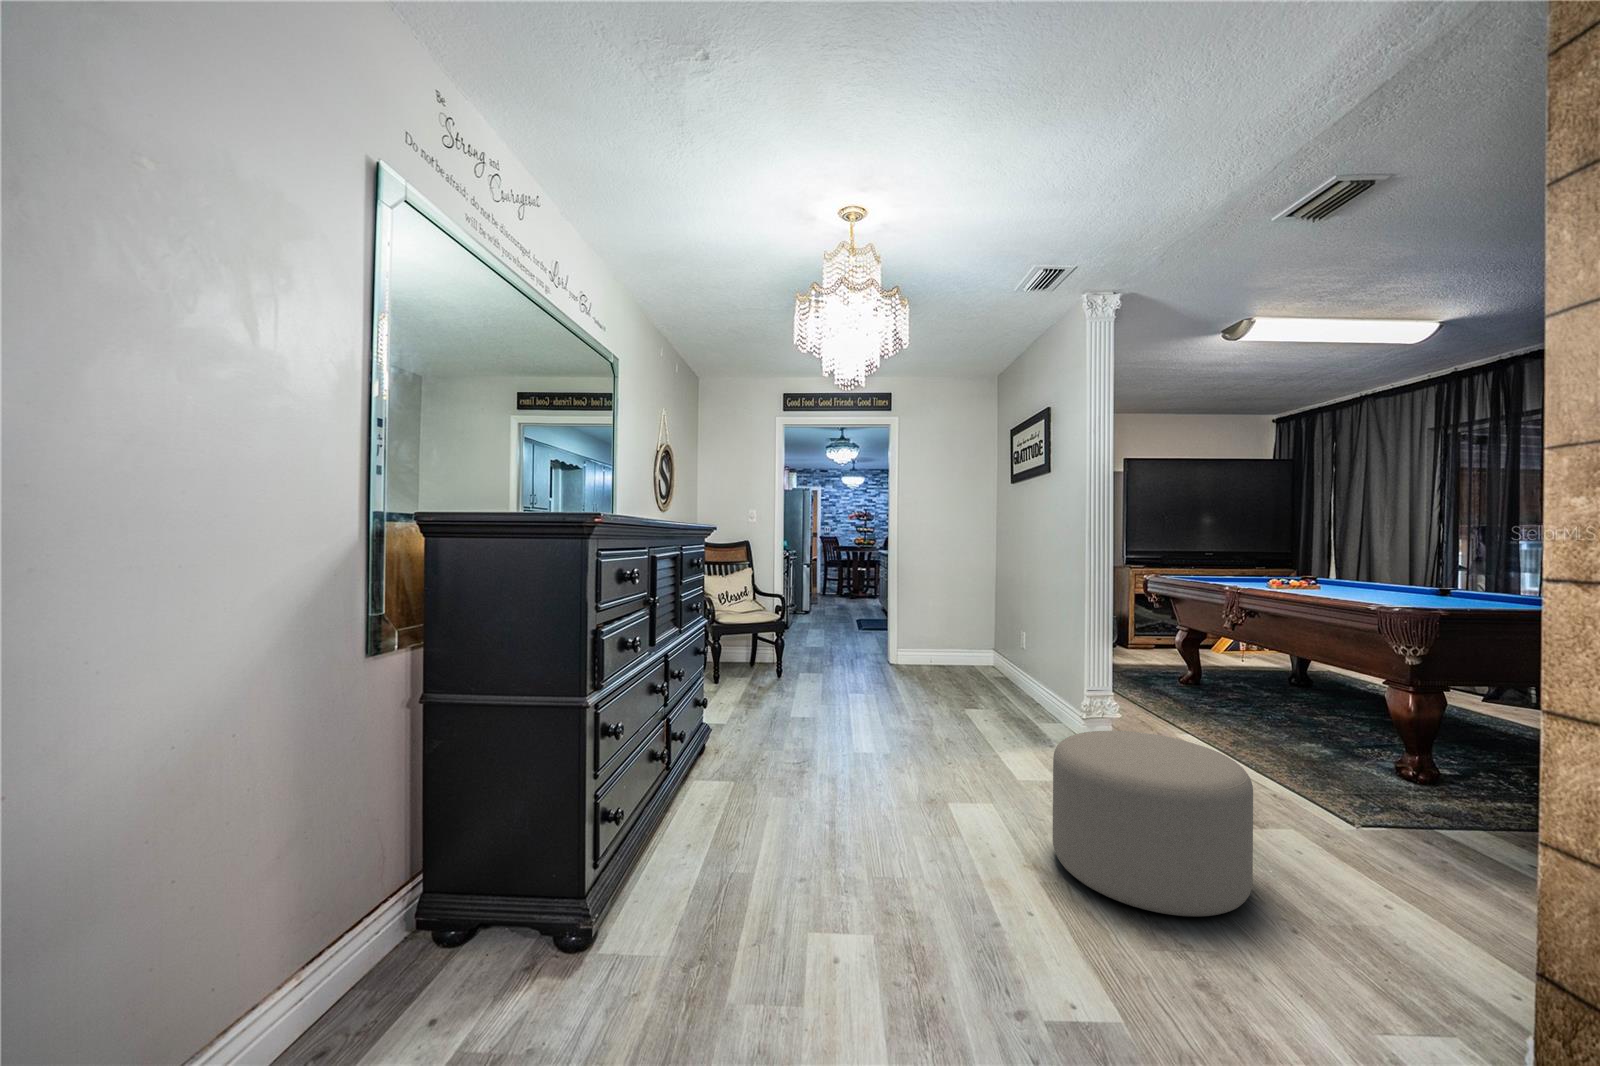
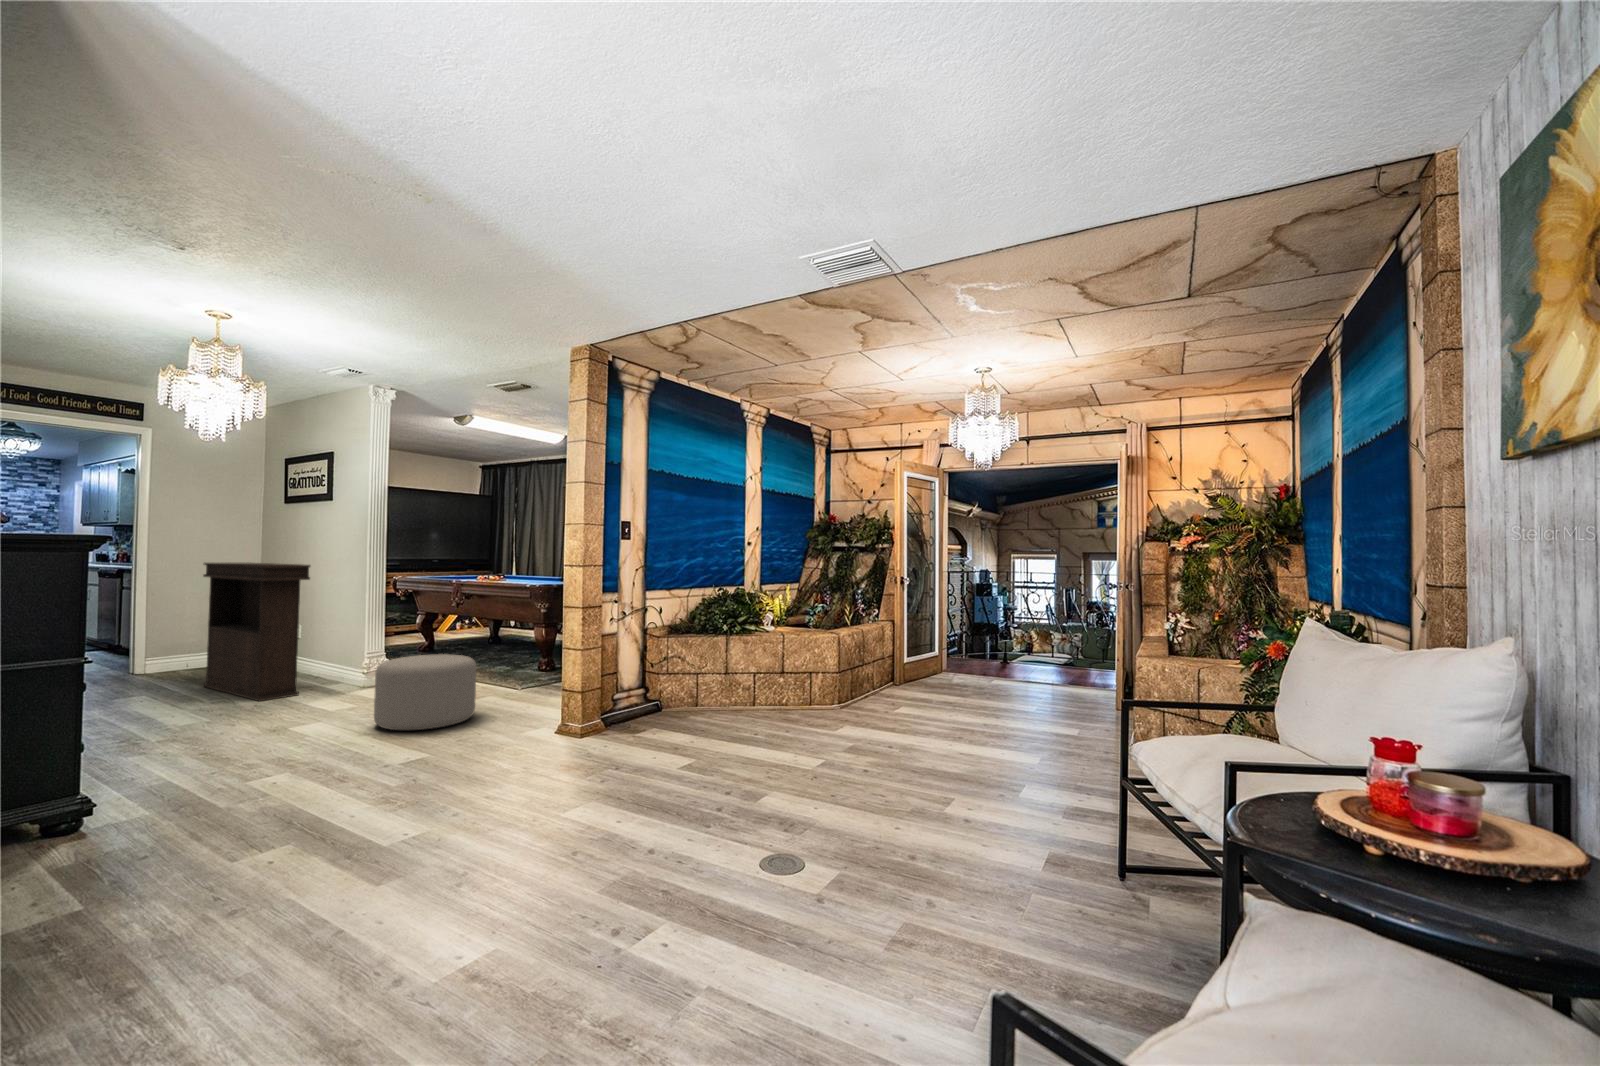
console table: none [929,552,1011,730] -> present [203,563,310,701]

